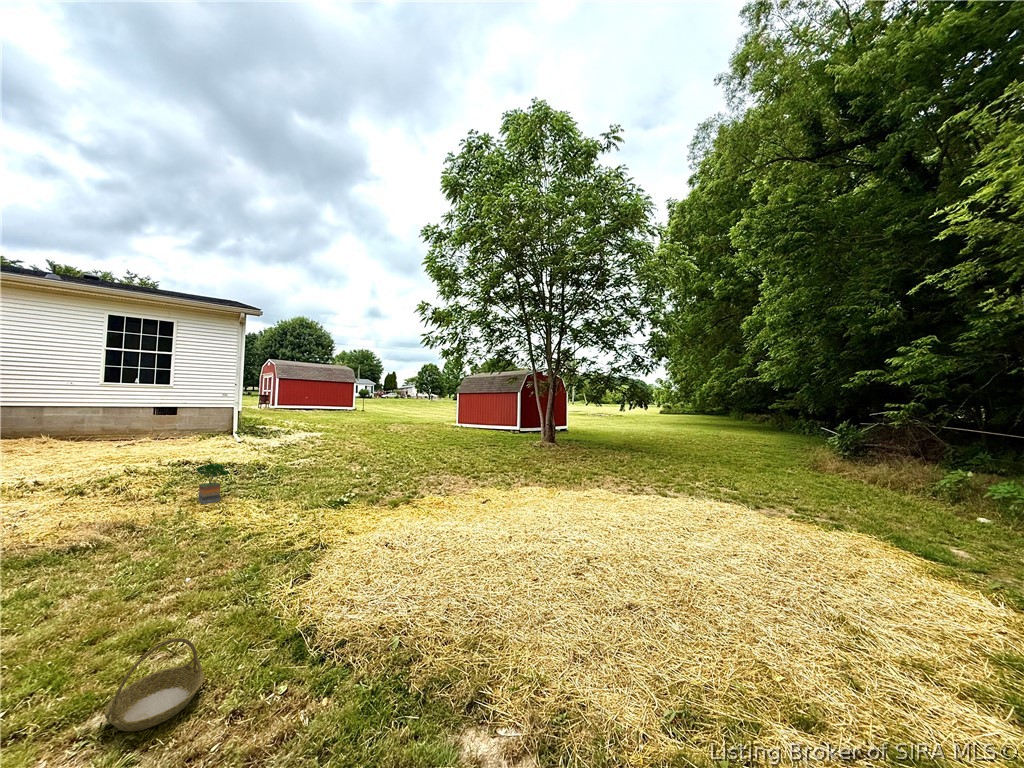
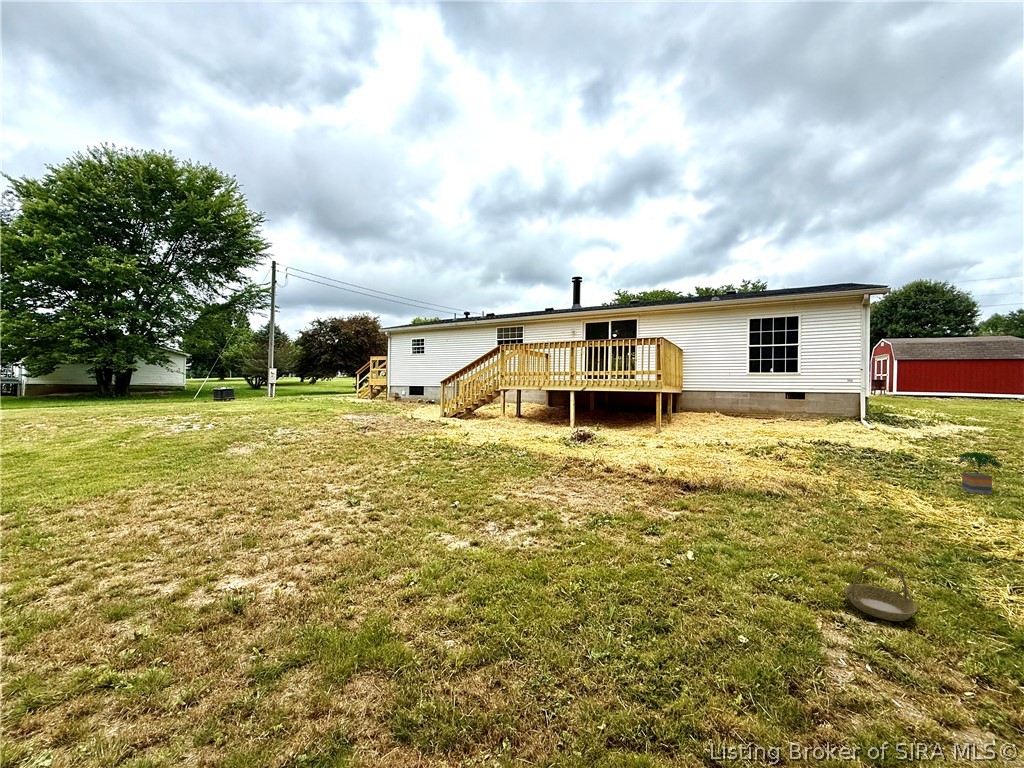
potted tree: present [196,463,228,504] -> present [959,452,1002,495]

